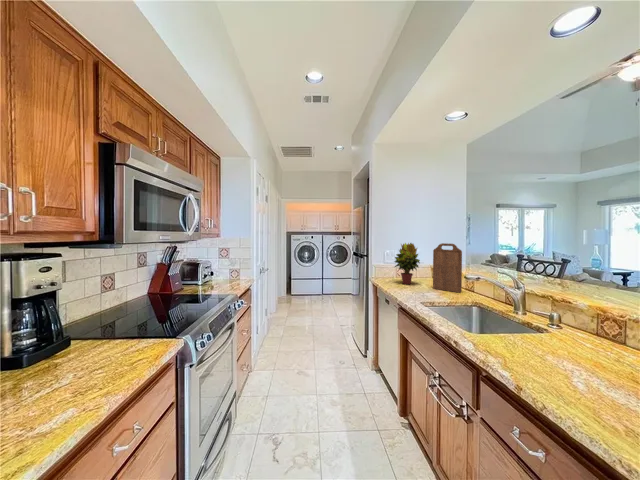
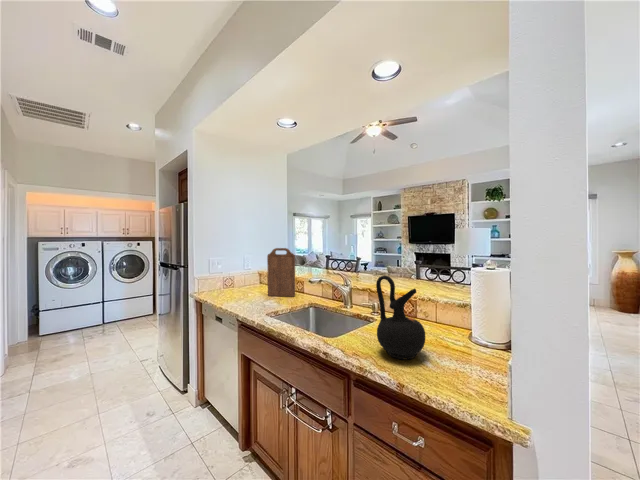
potted plant: present [395,243,420,284] -> none [223,248,253,295]
ceramic jug: none [520,277,596,381] -> present [376,276,425,360]

